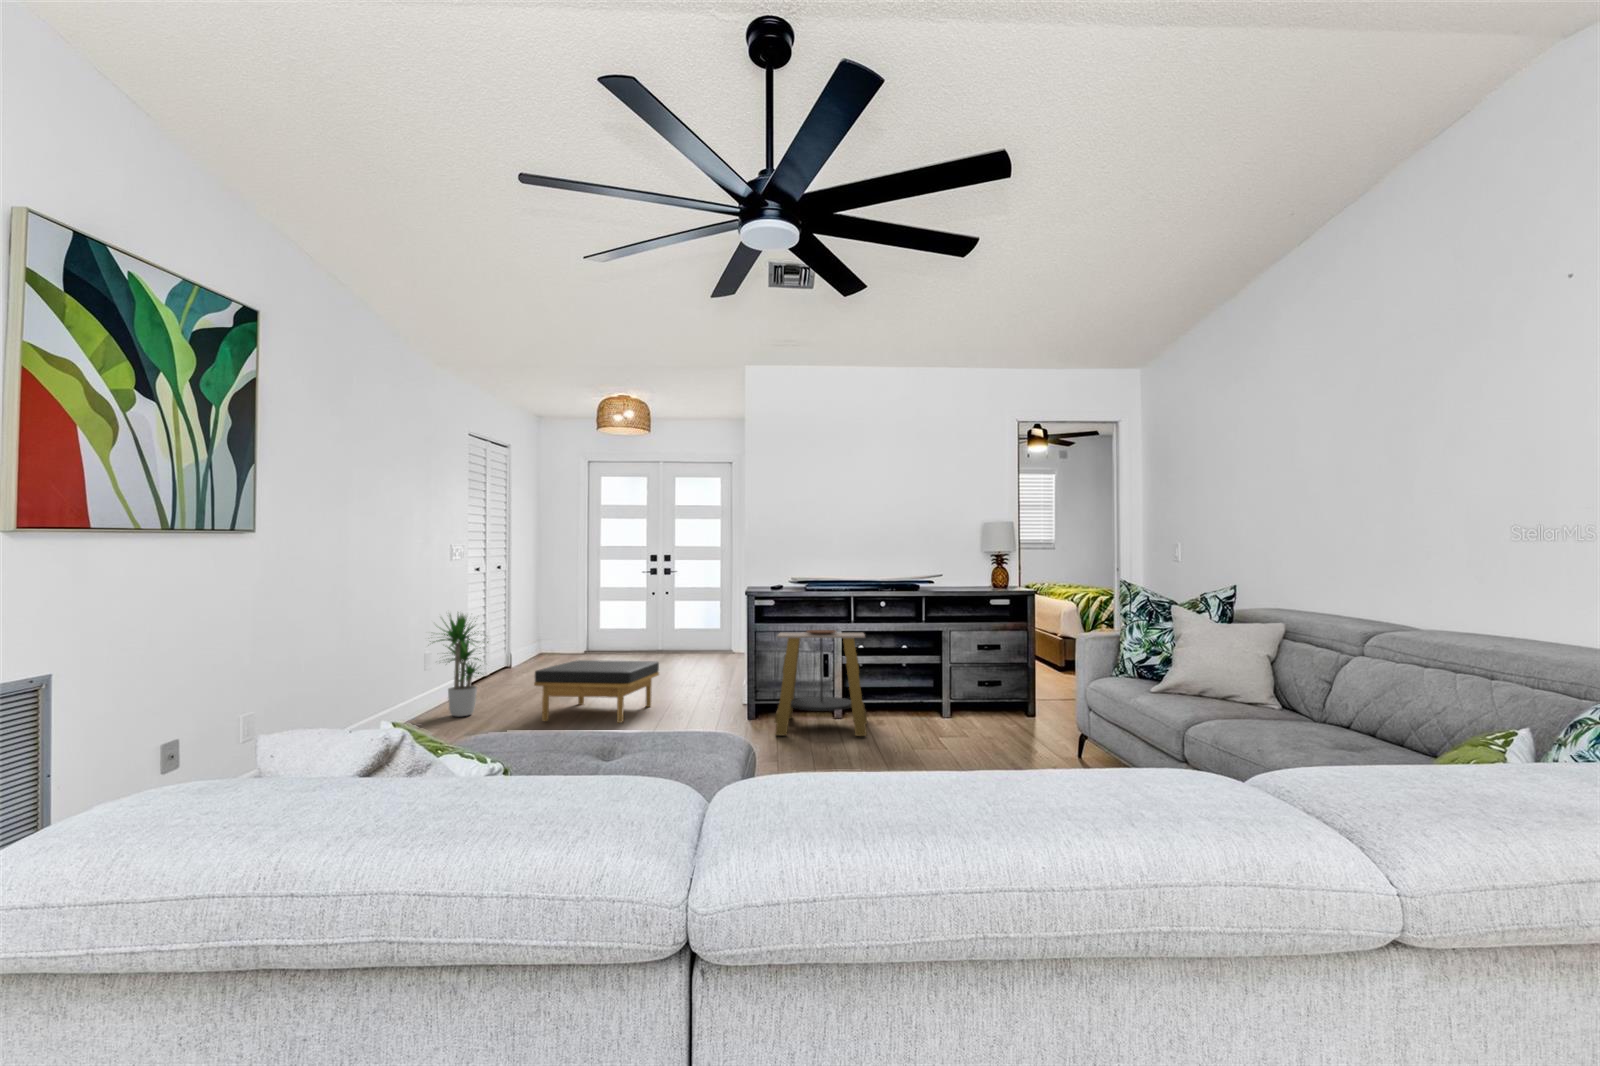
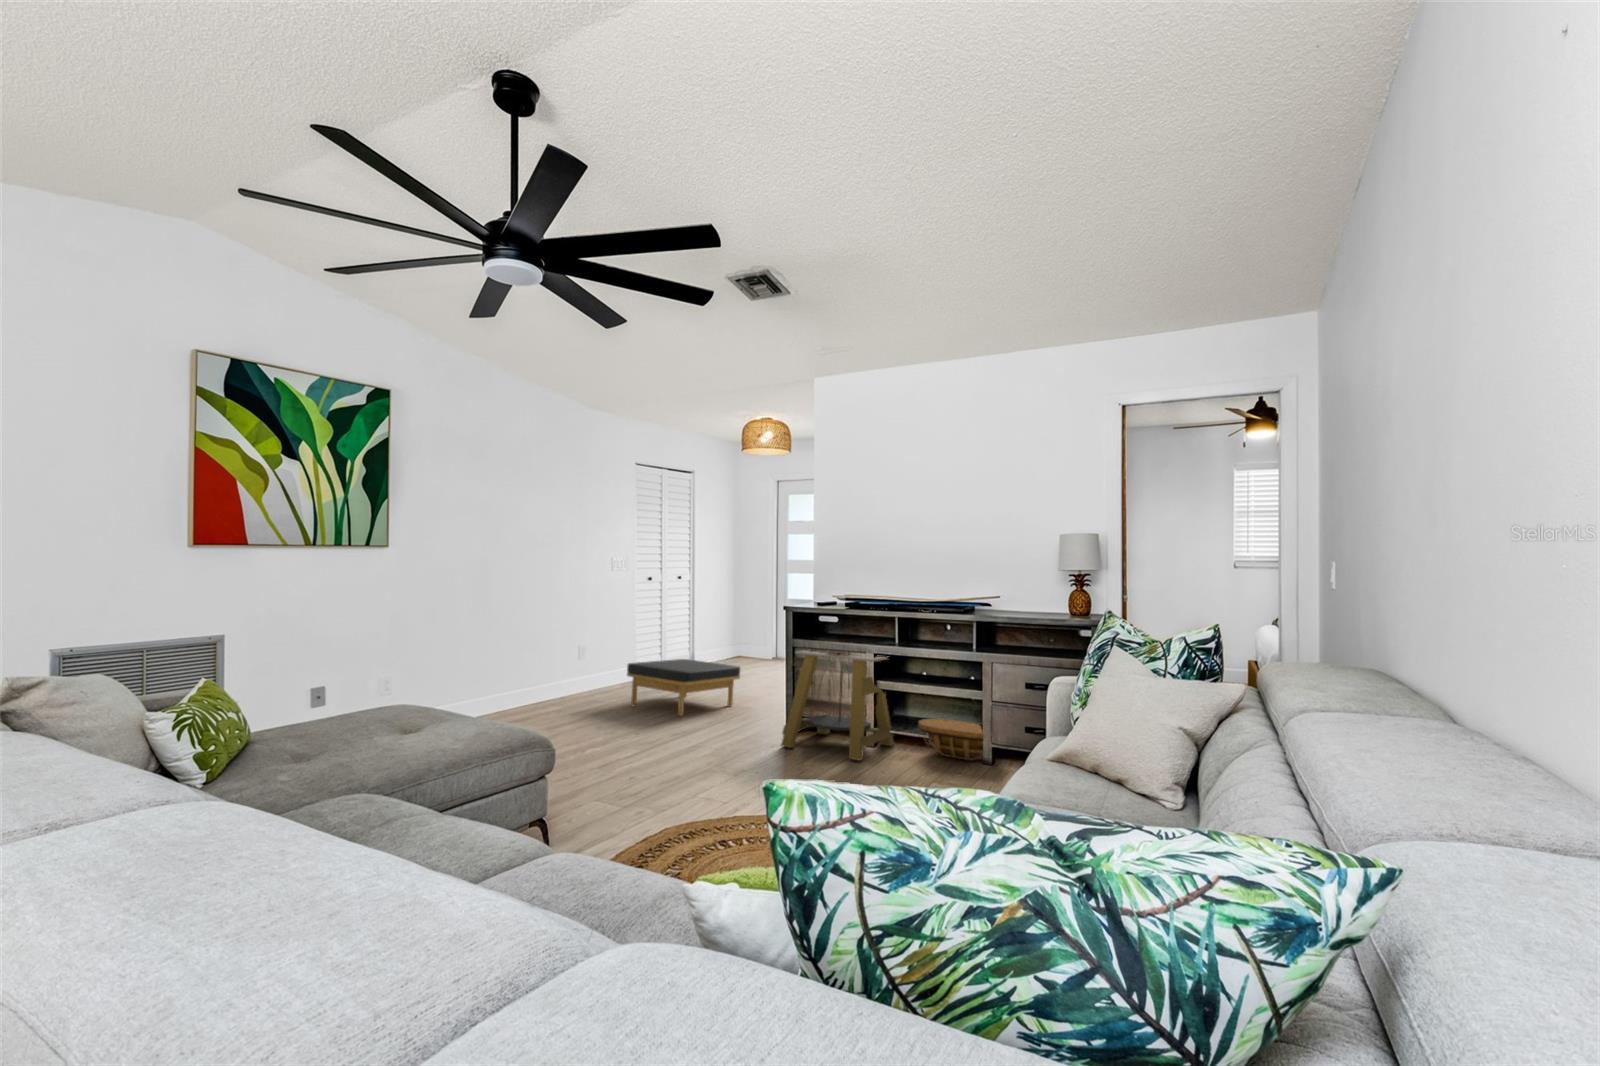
potted plant: present [434,614,488,717] -> none [565,609,618,695]
basket: none [892,687,969,721] -> present [918,719,984,760]

